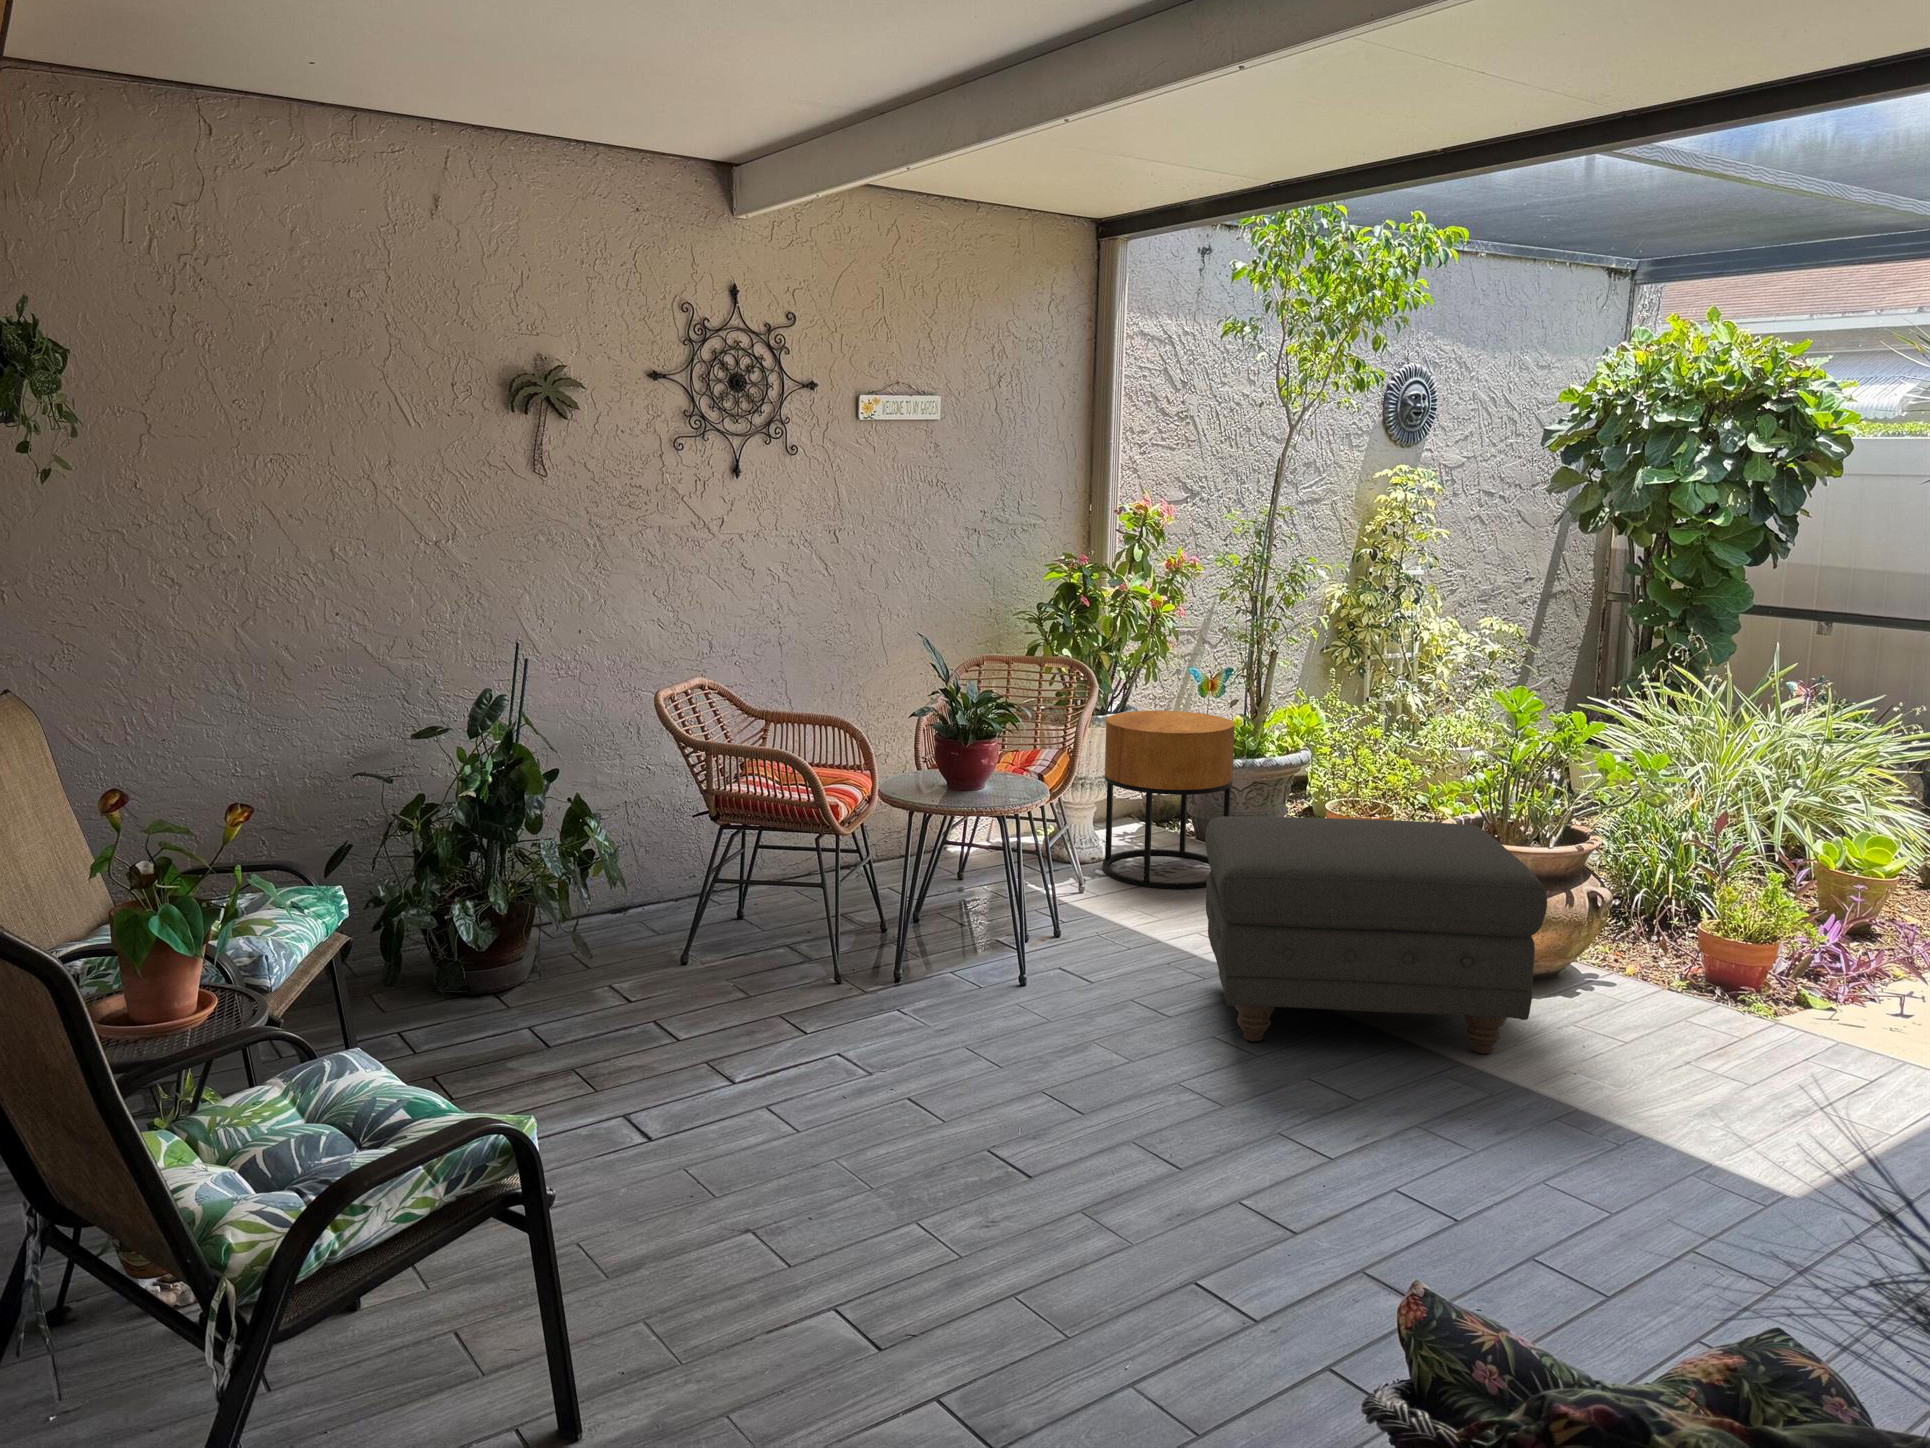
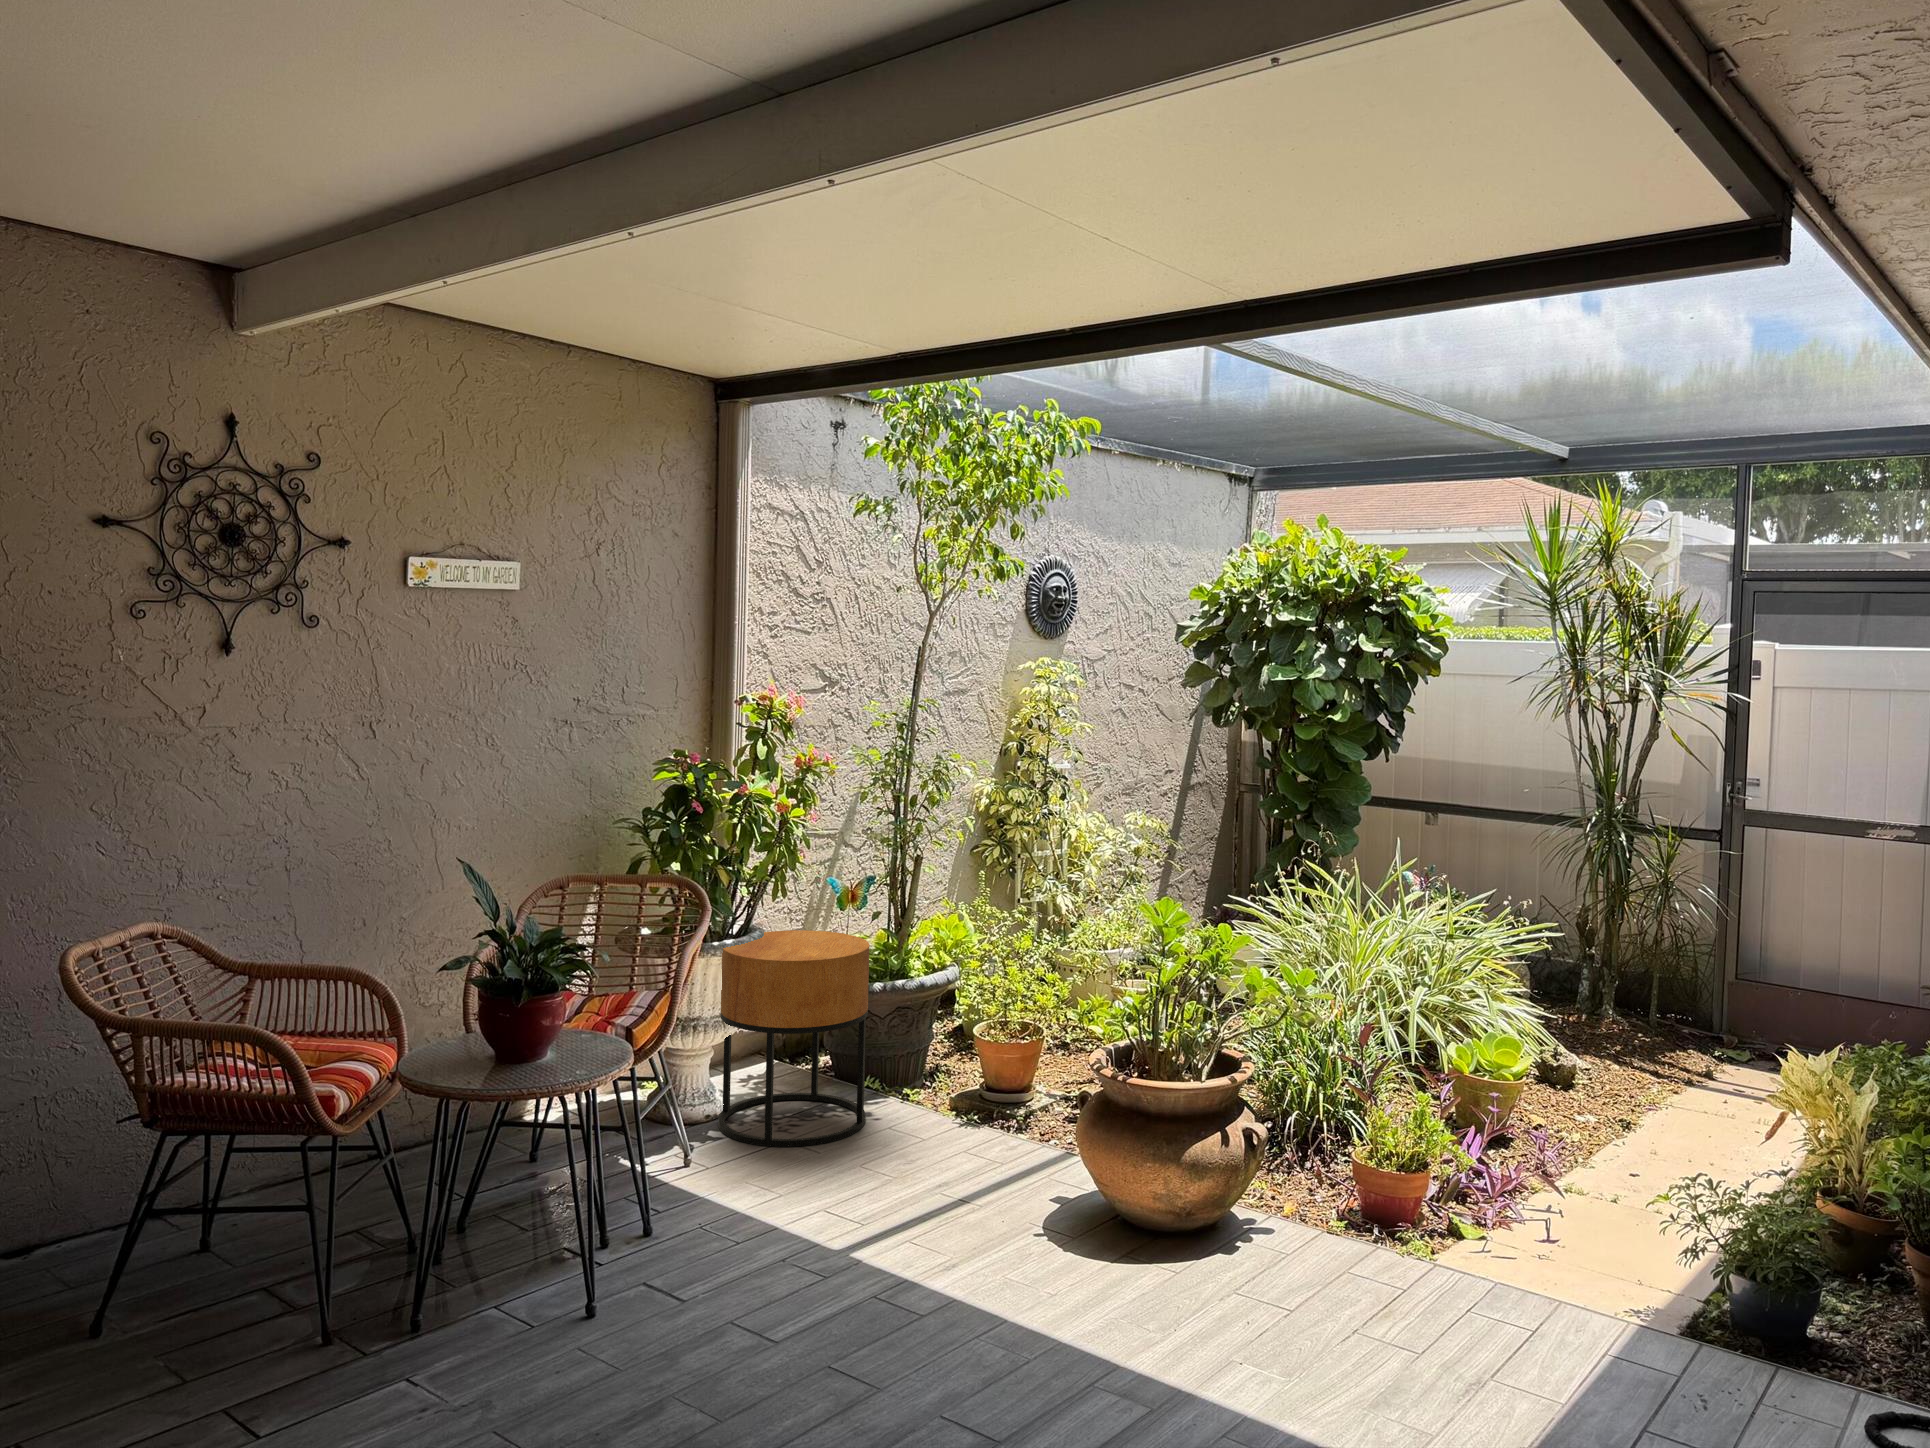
ottoman: present [1205,816,1547,1054] -> none [823,1064,1205,1369]

